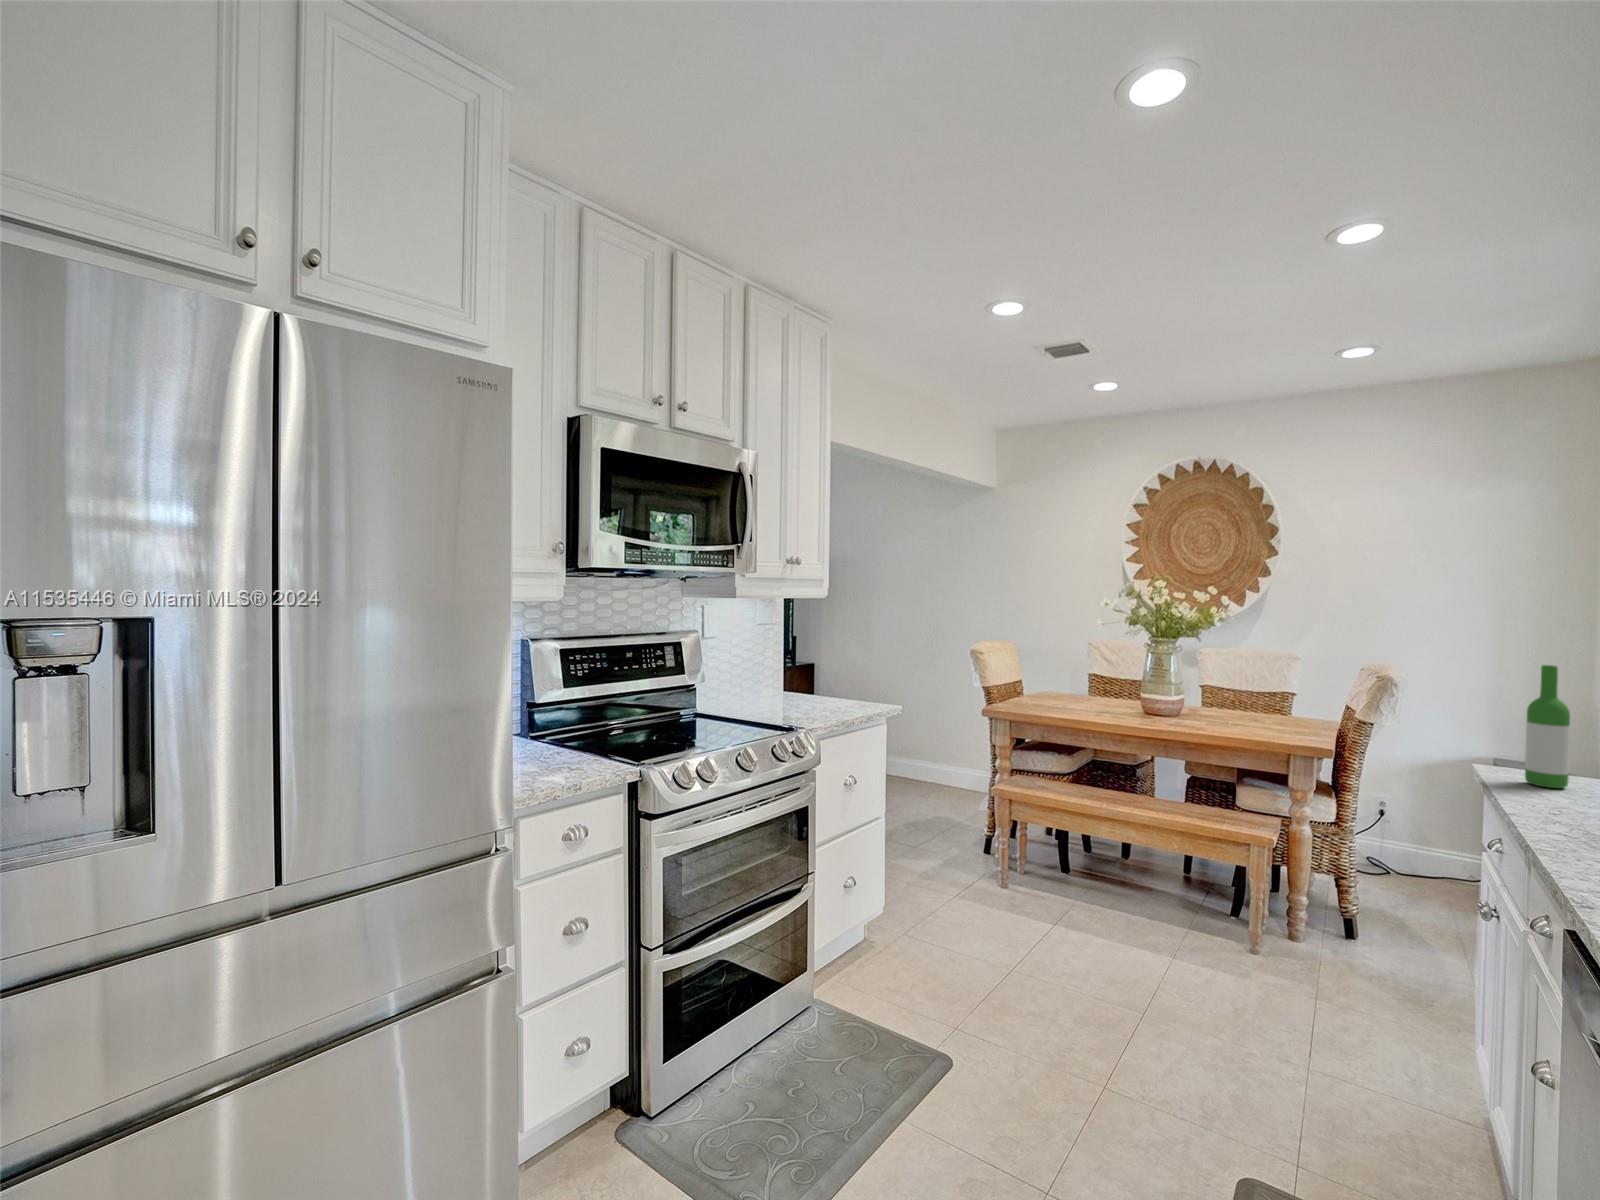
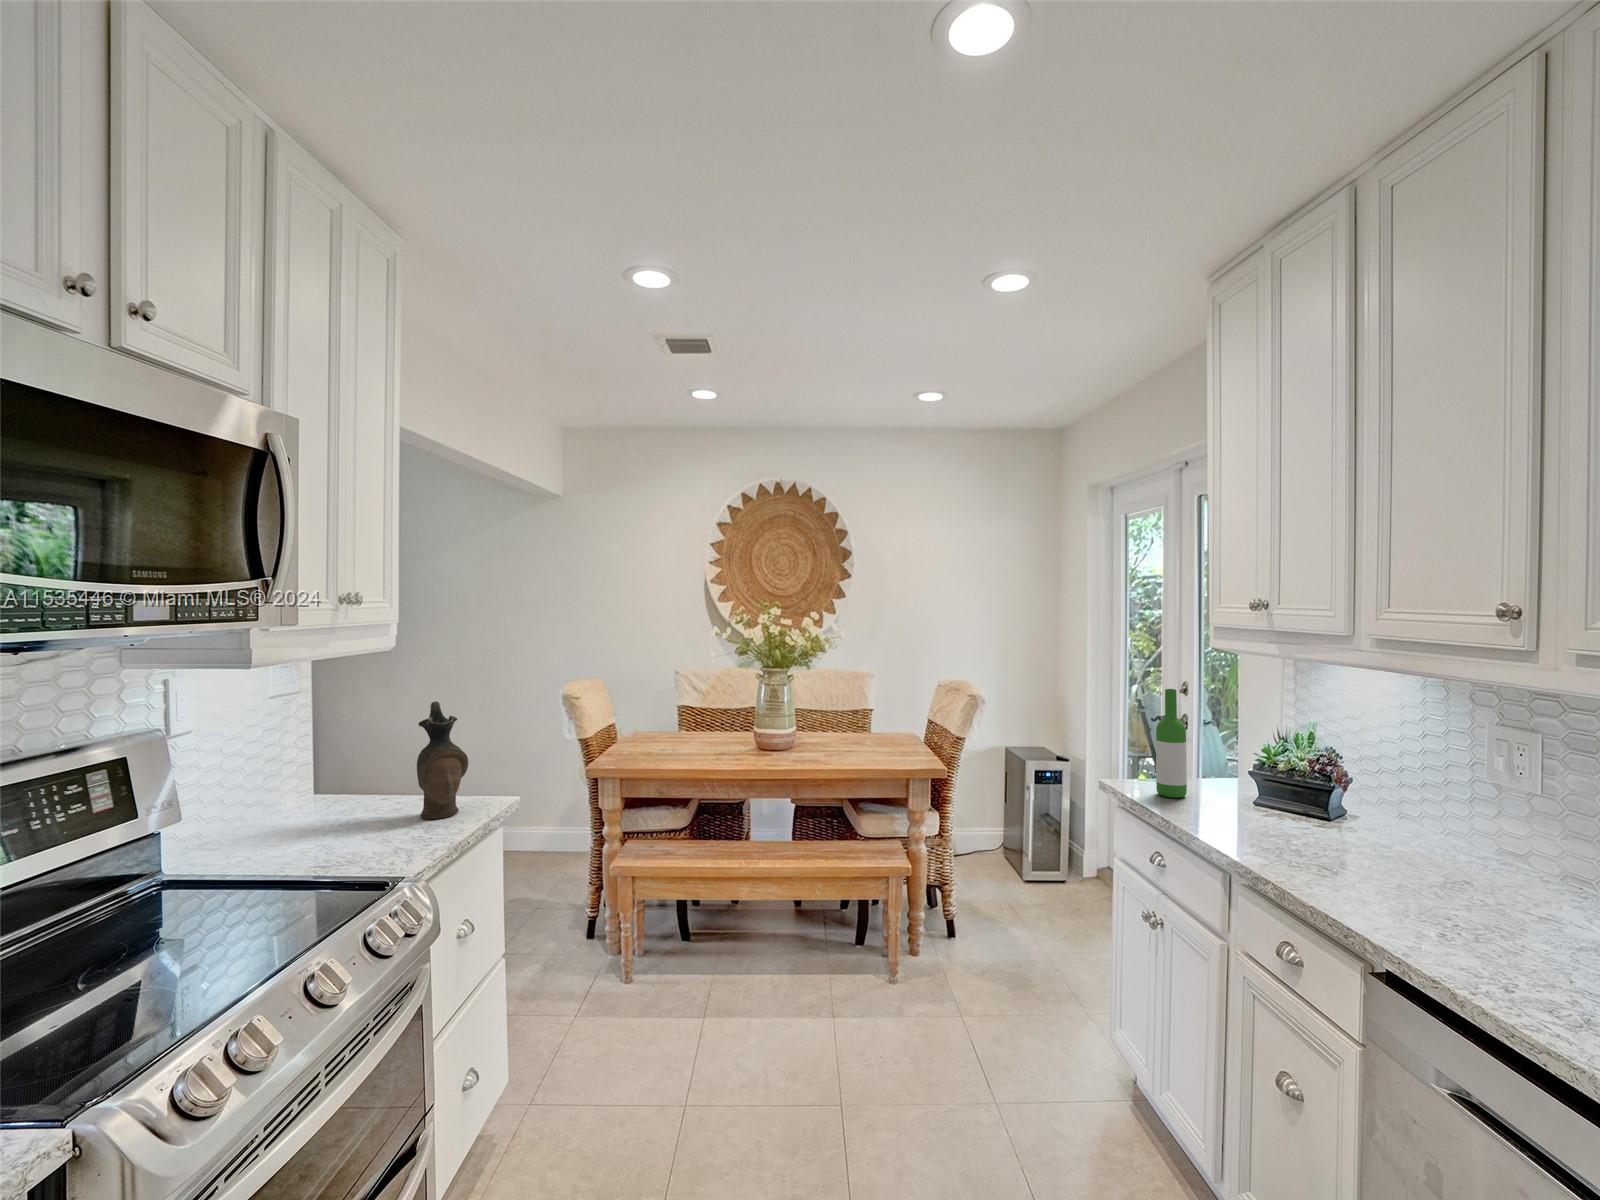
ceramic pitcher: none [832,633,863,710] -> present [417,701,468,819]

